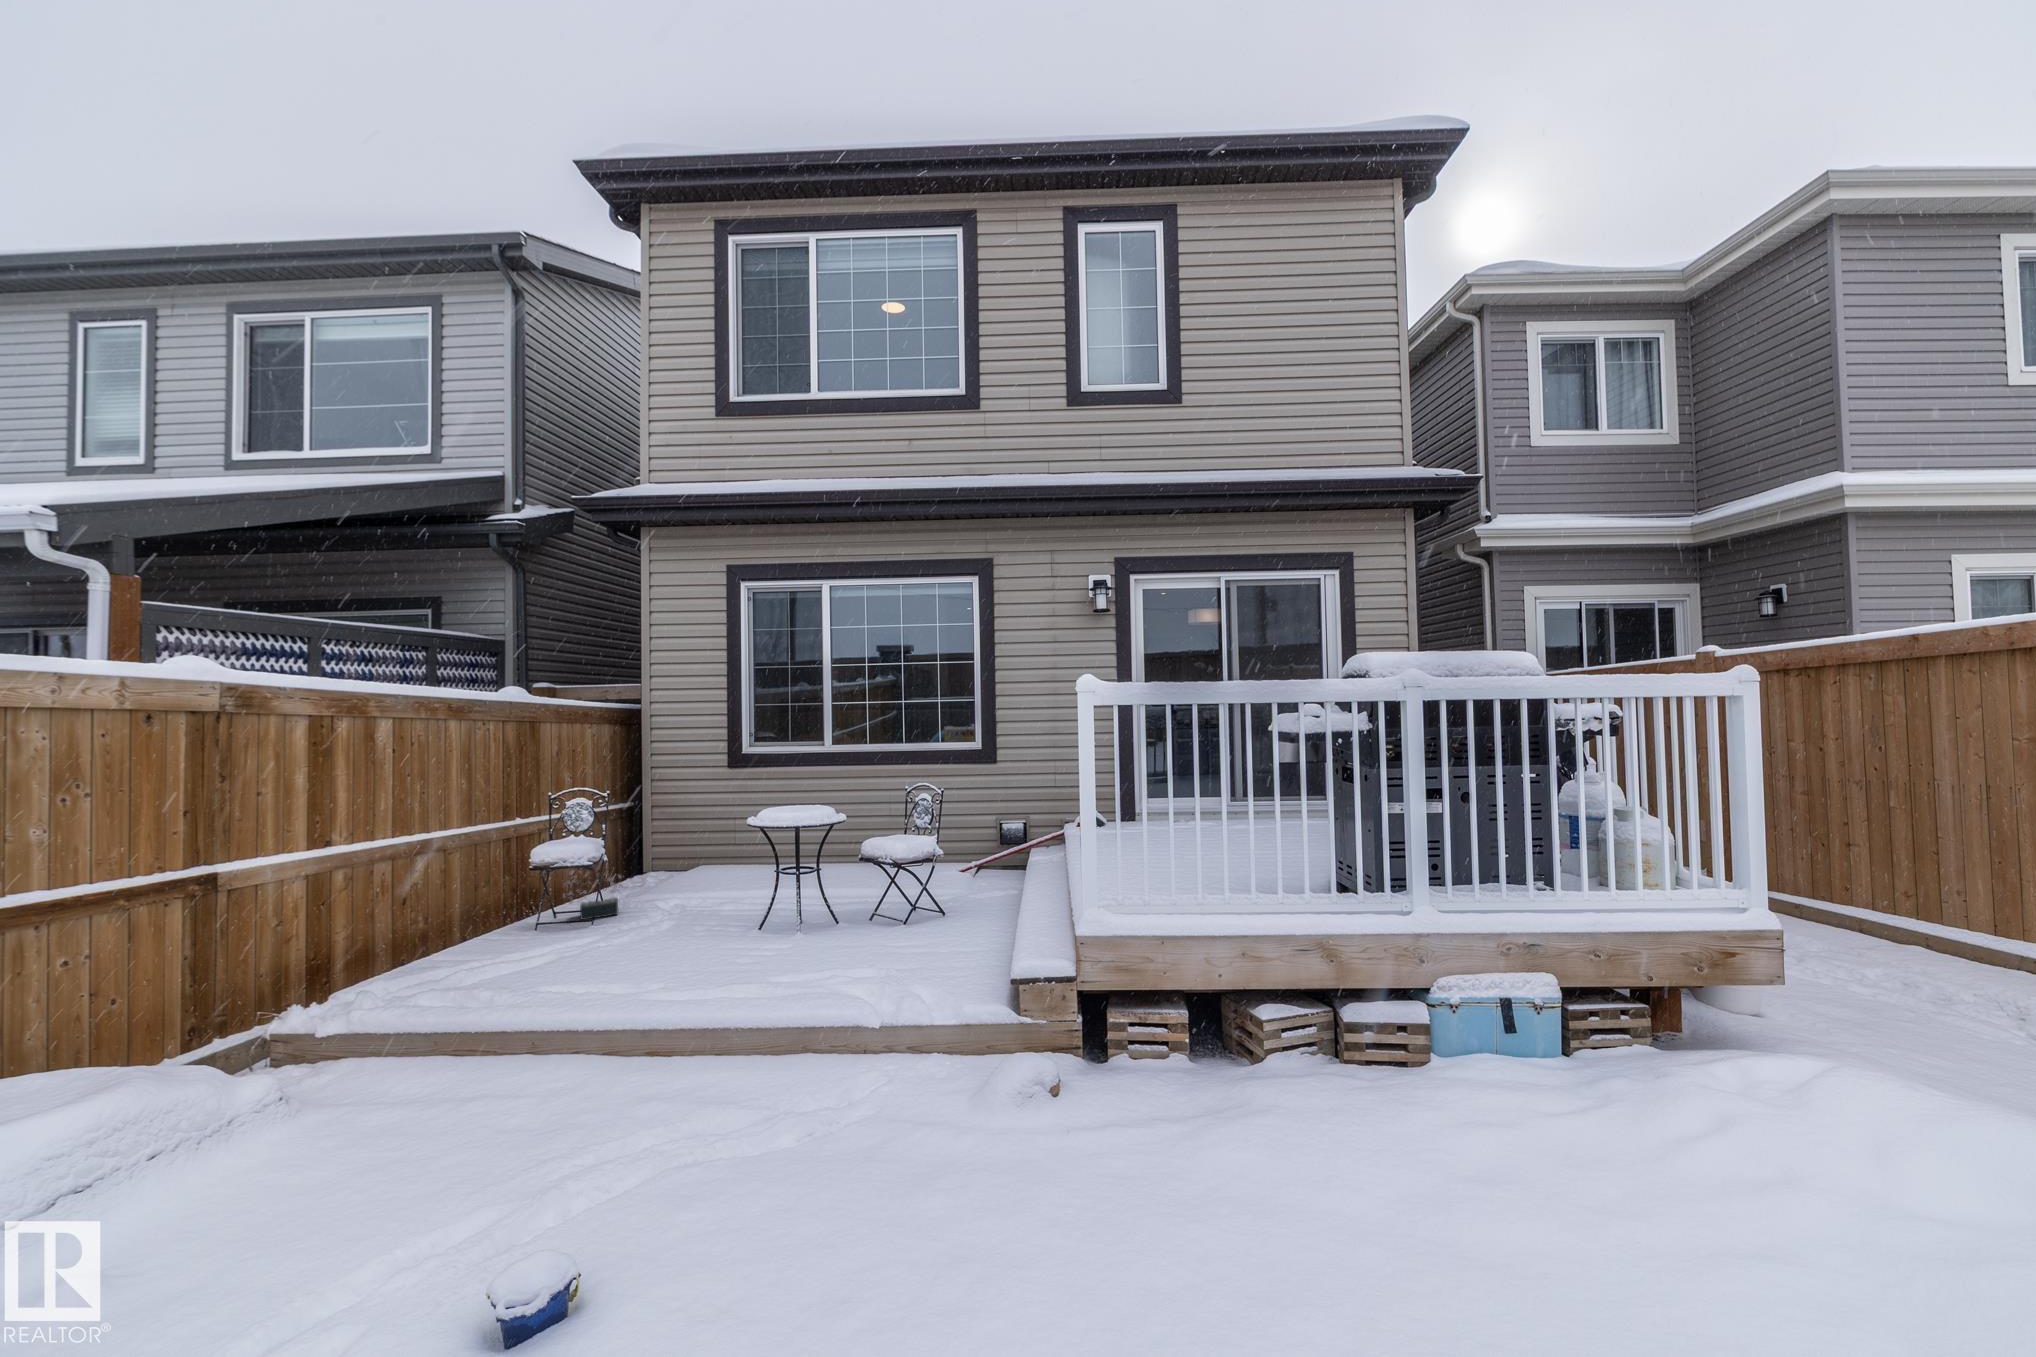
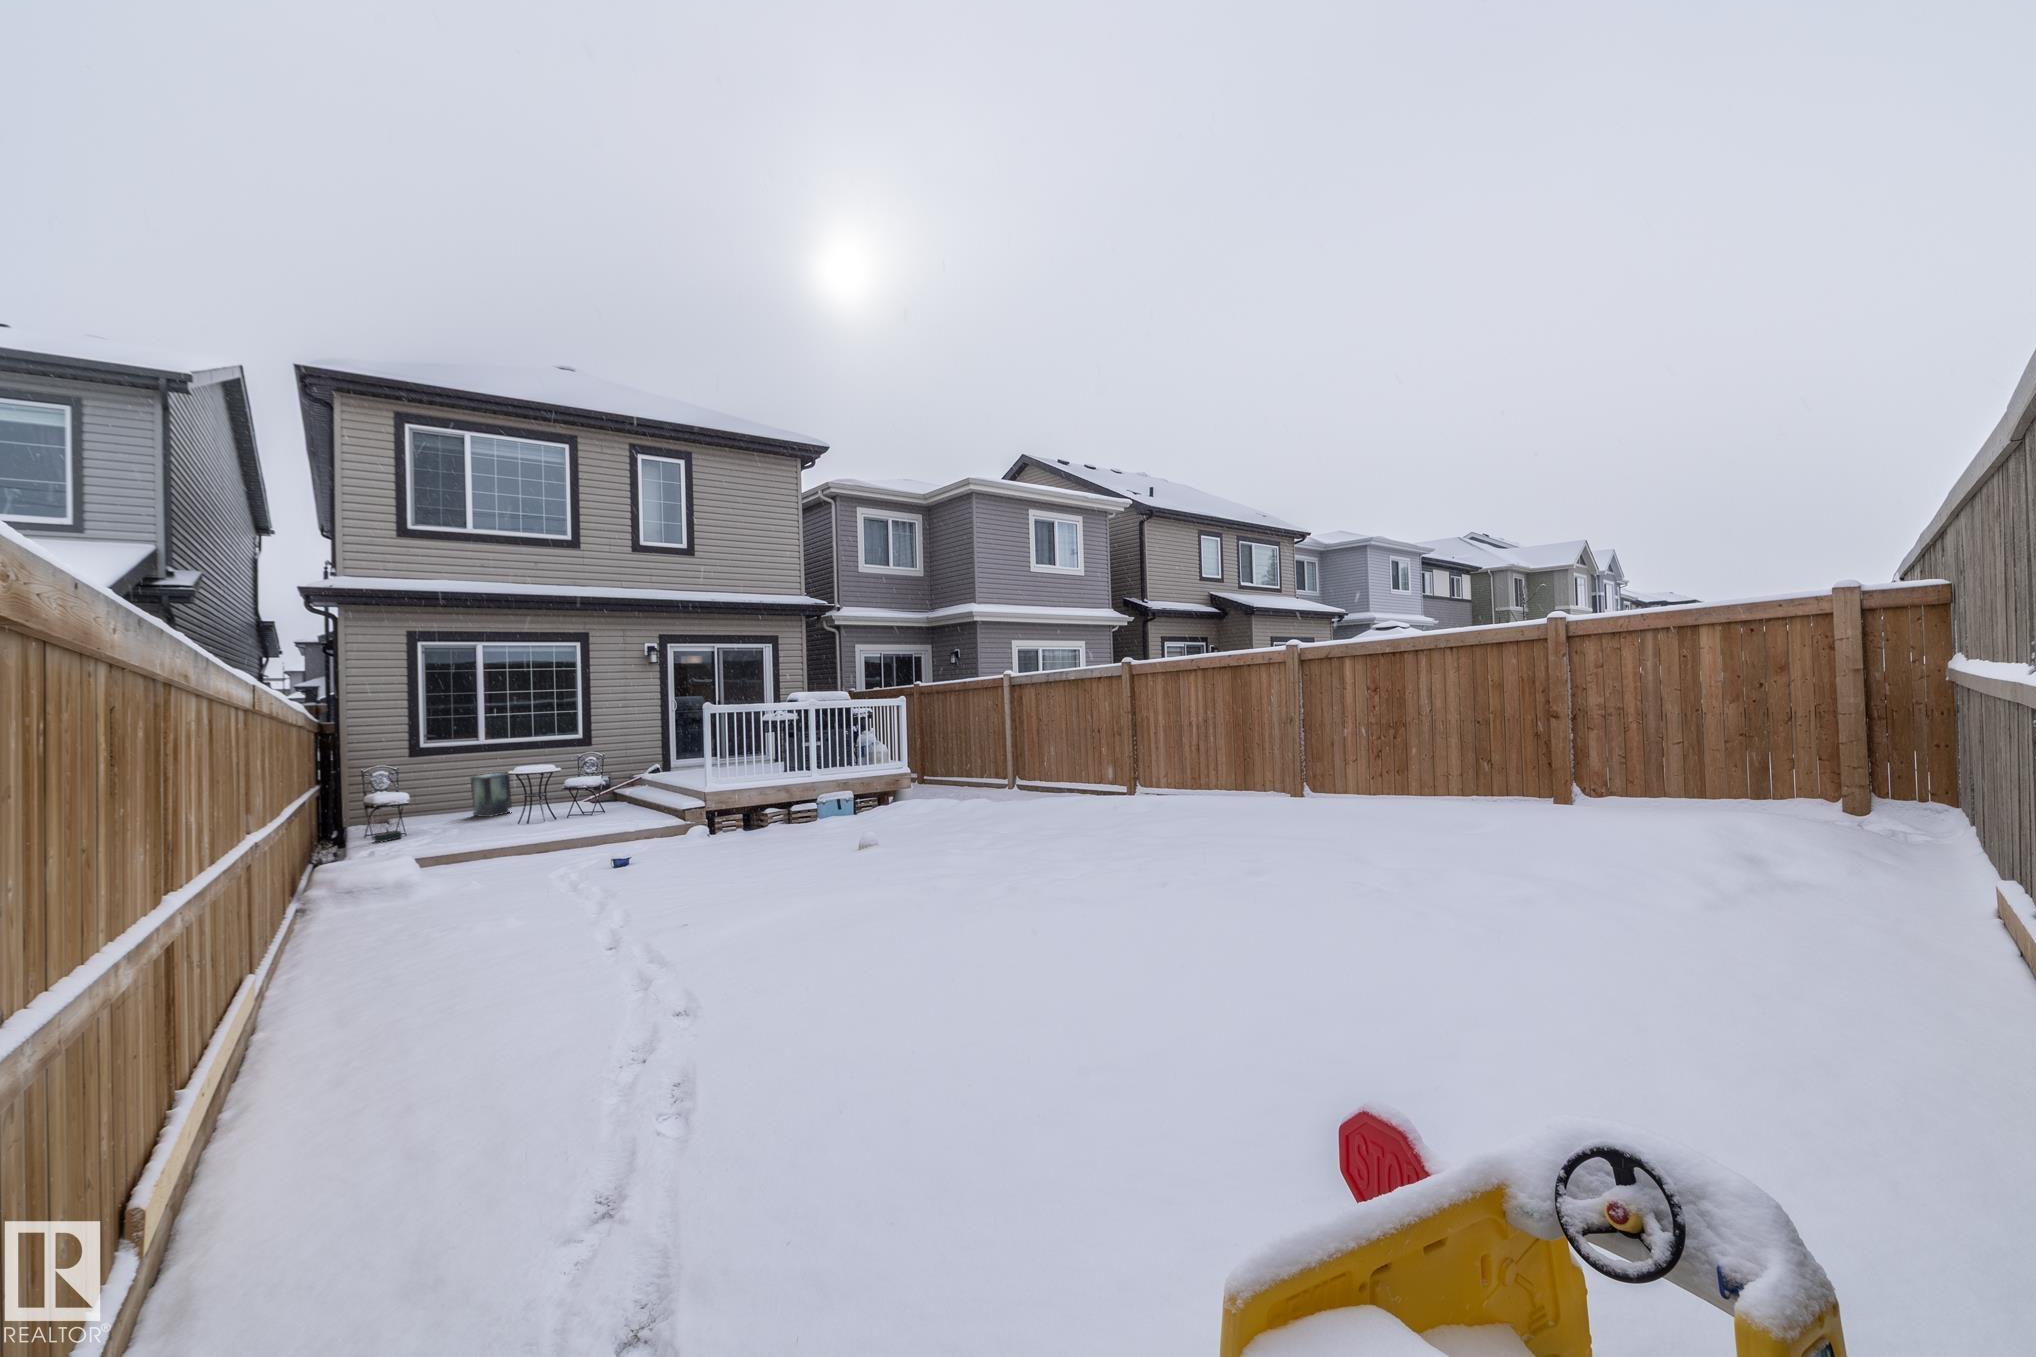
storage box: none [799,800,852,879] -> present [471,773,512,817]

